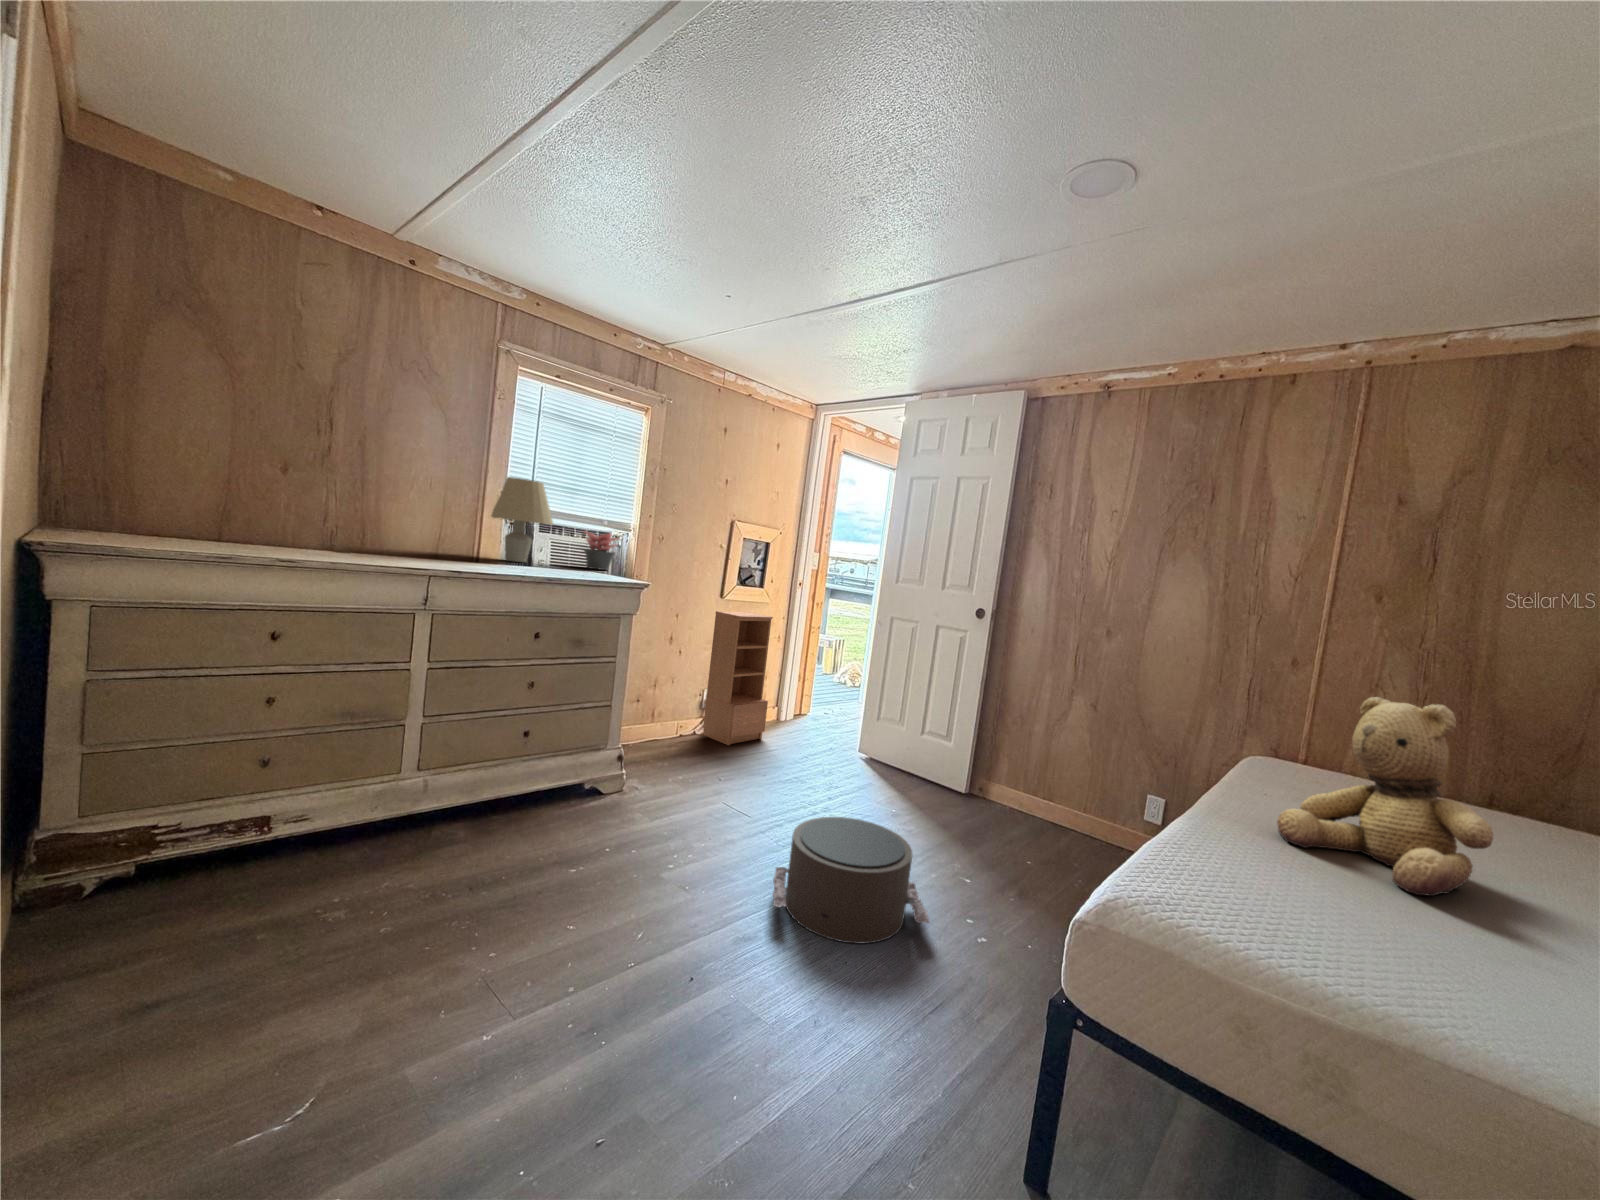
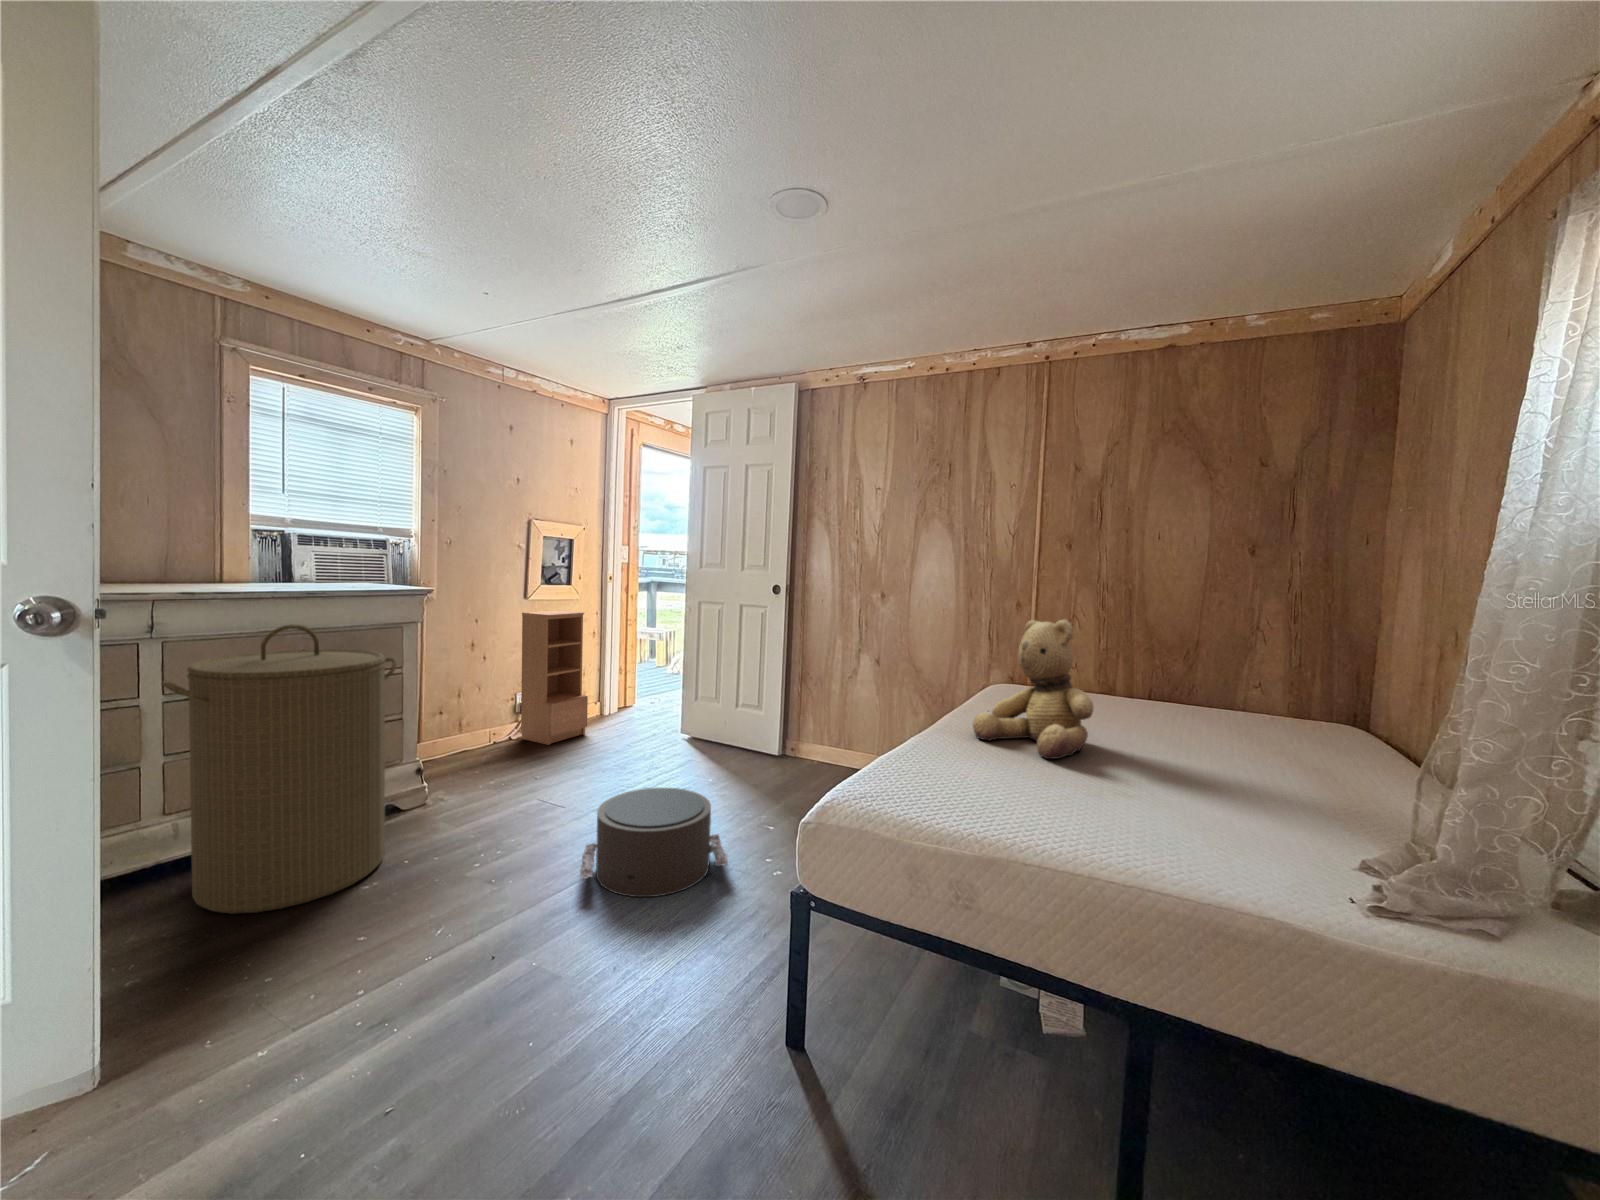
table lamp: present [491,477,553,562] -> none [223,487,315,579]
succulent plant: present [584,531,617,570] -> none [352,540,400,580]
laundry hamper: none [433,608,616,876] -> present [162,625,397,914]

